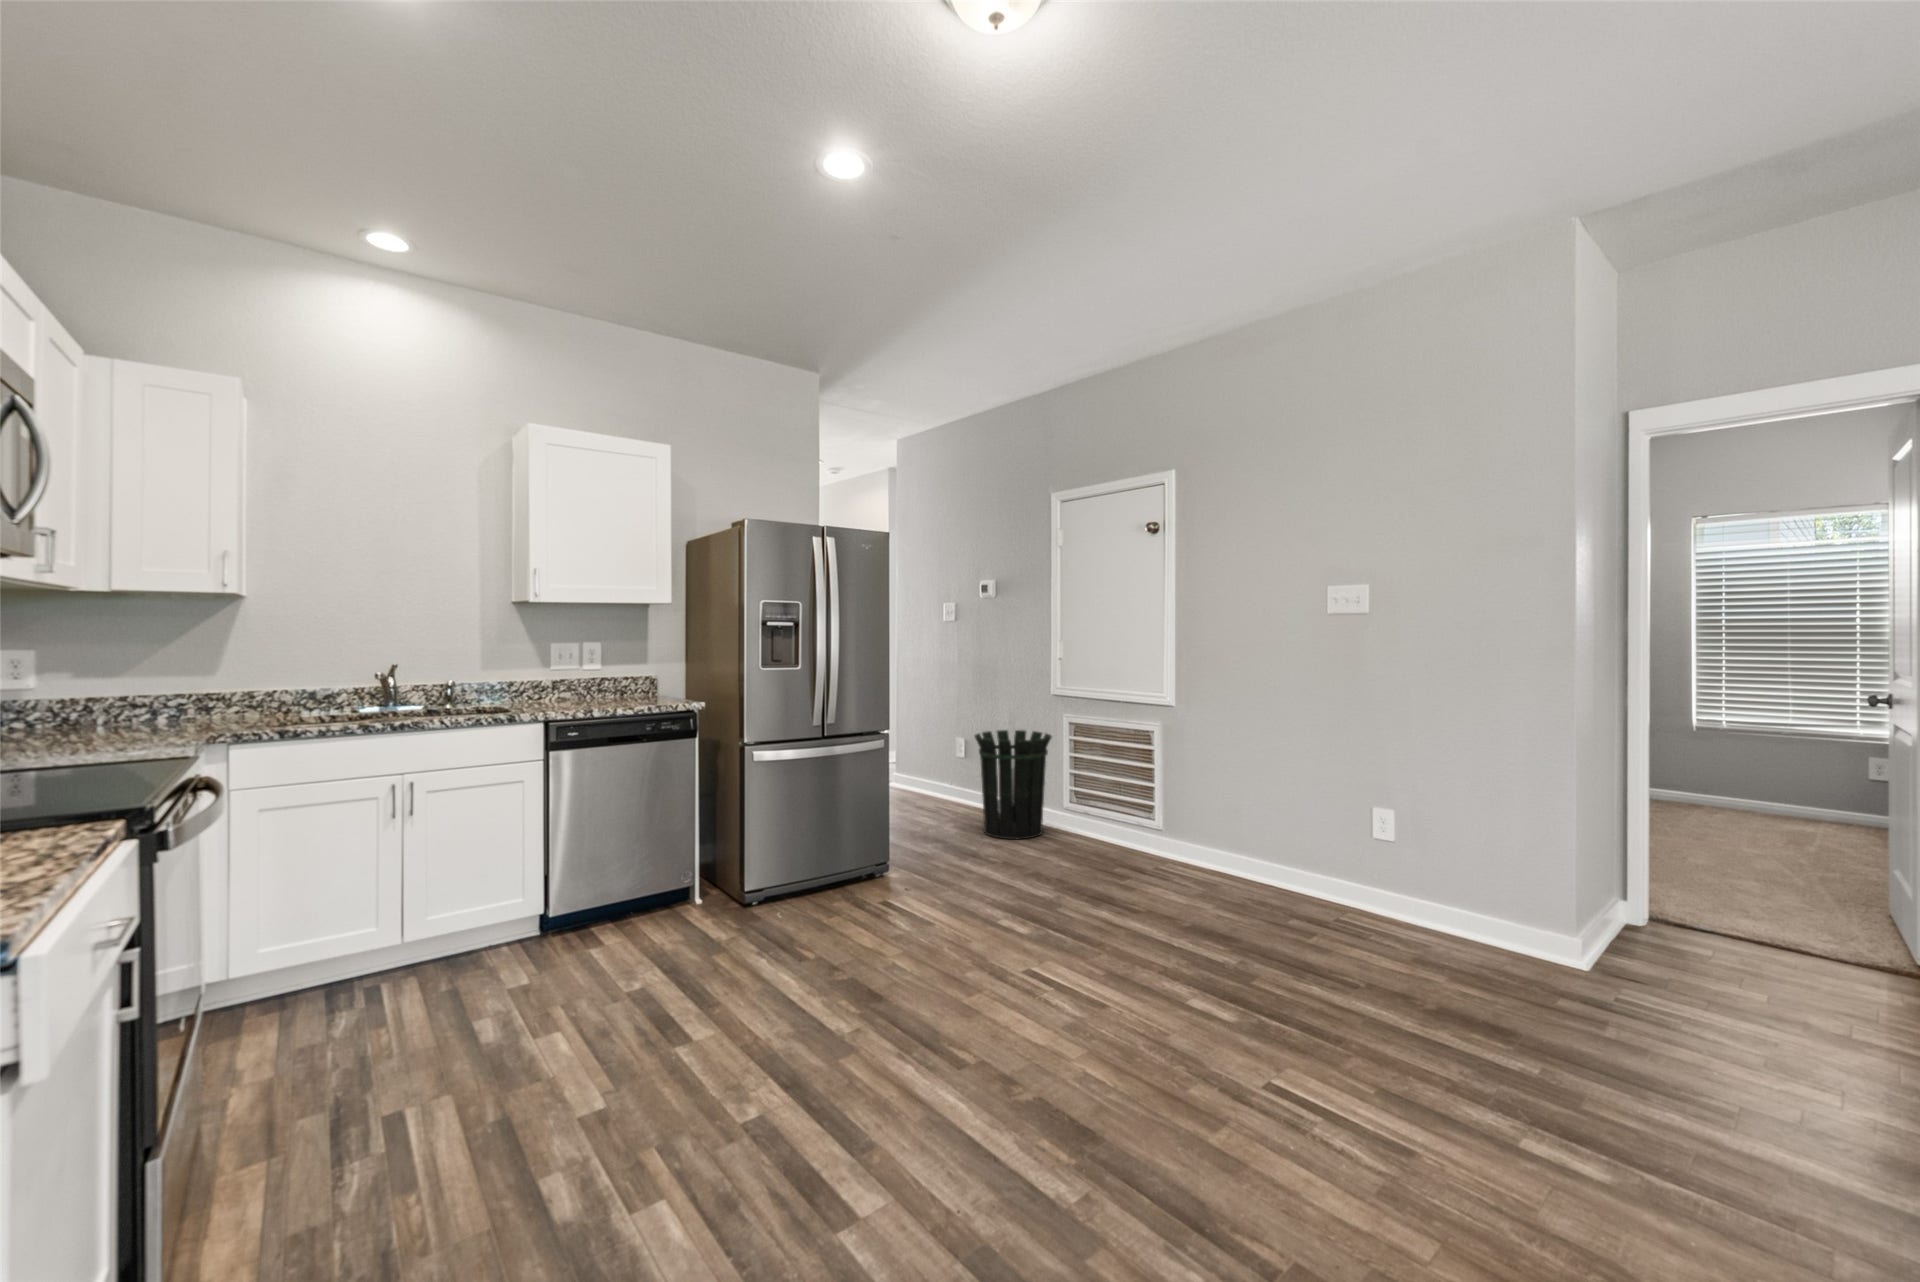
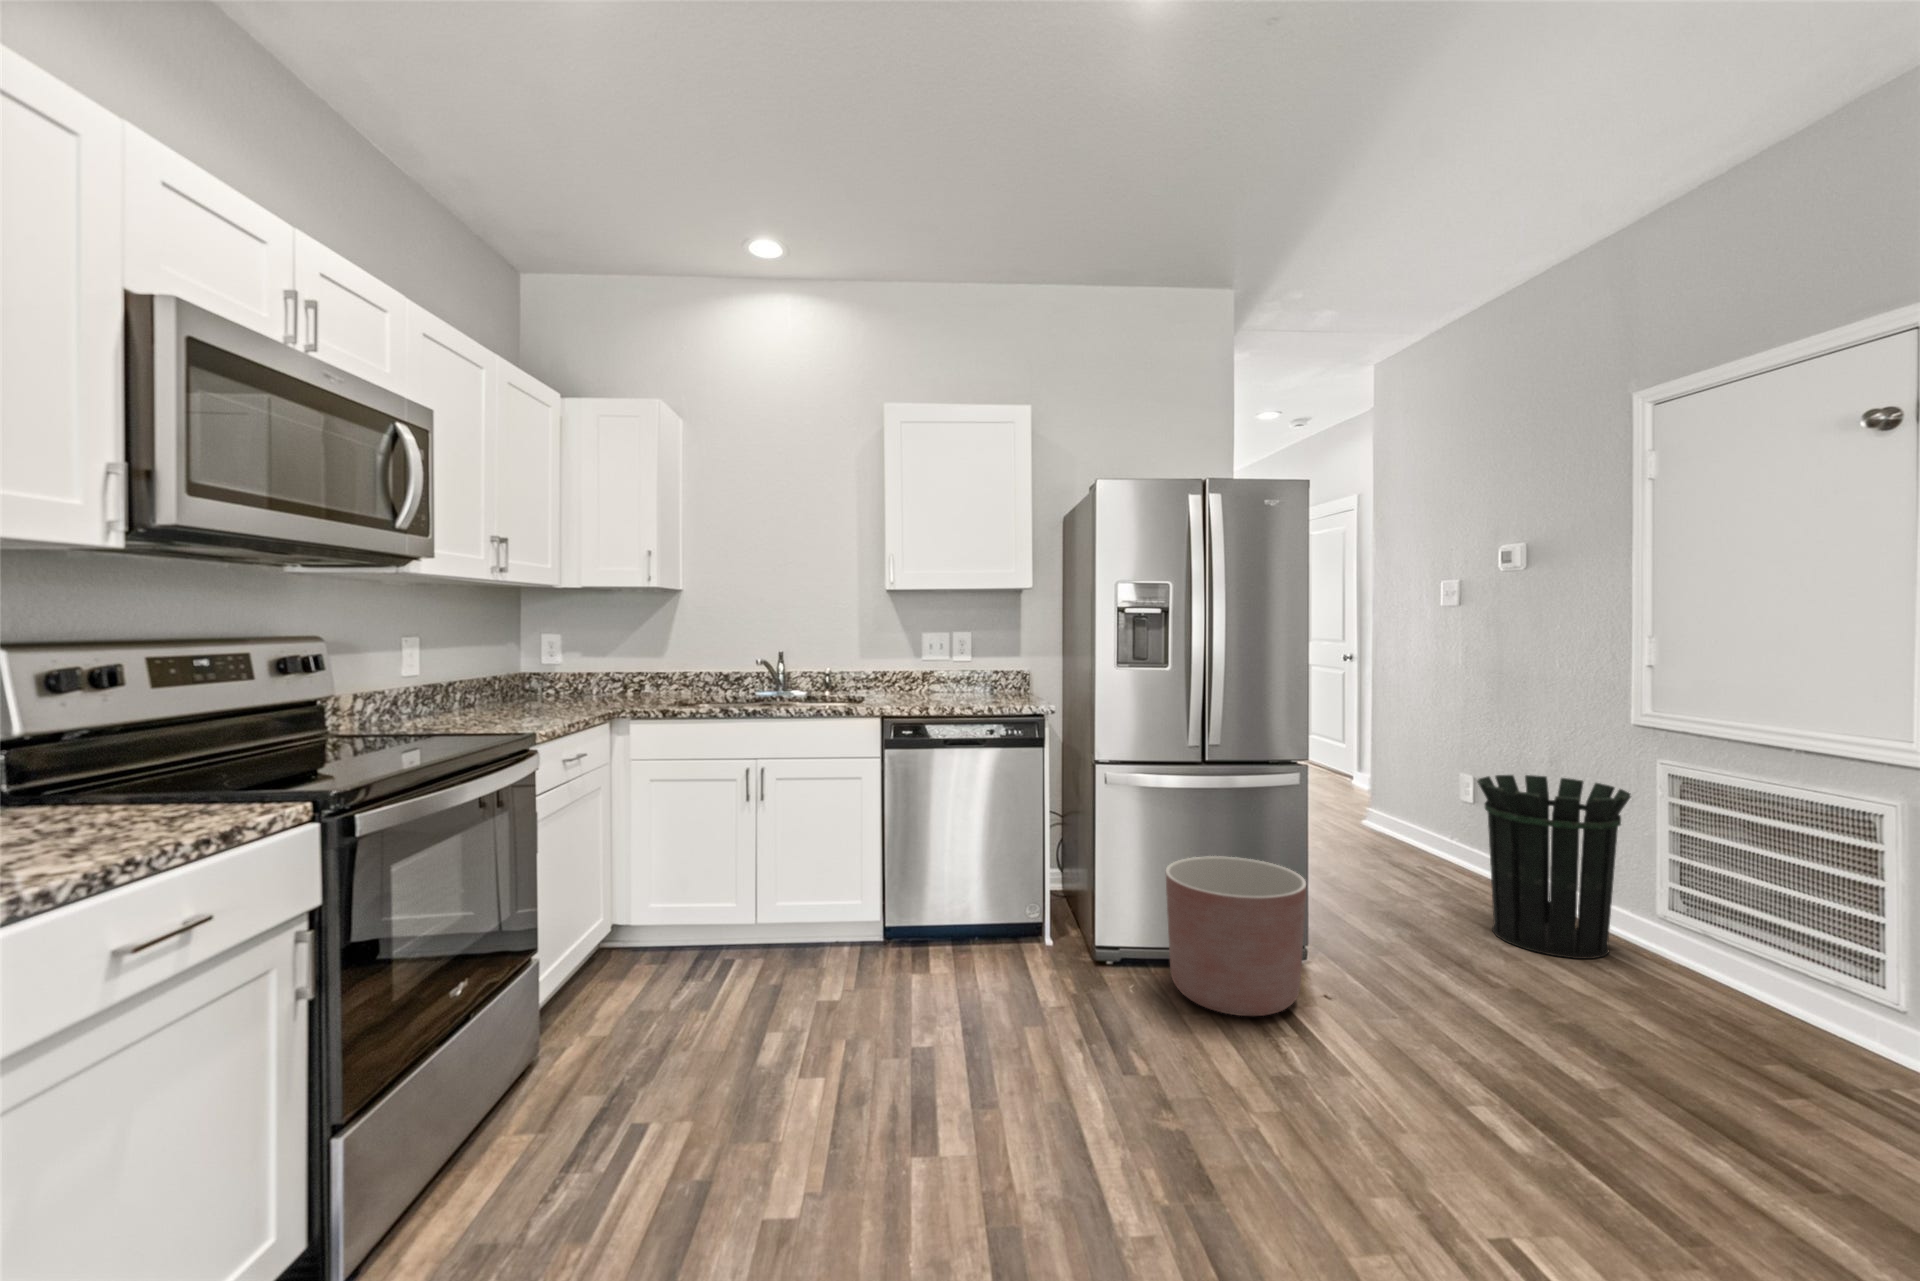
planter: none [805,804,901,912] -> present [1166,856,1306,1016]

